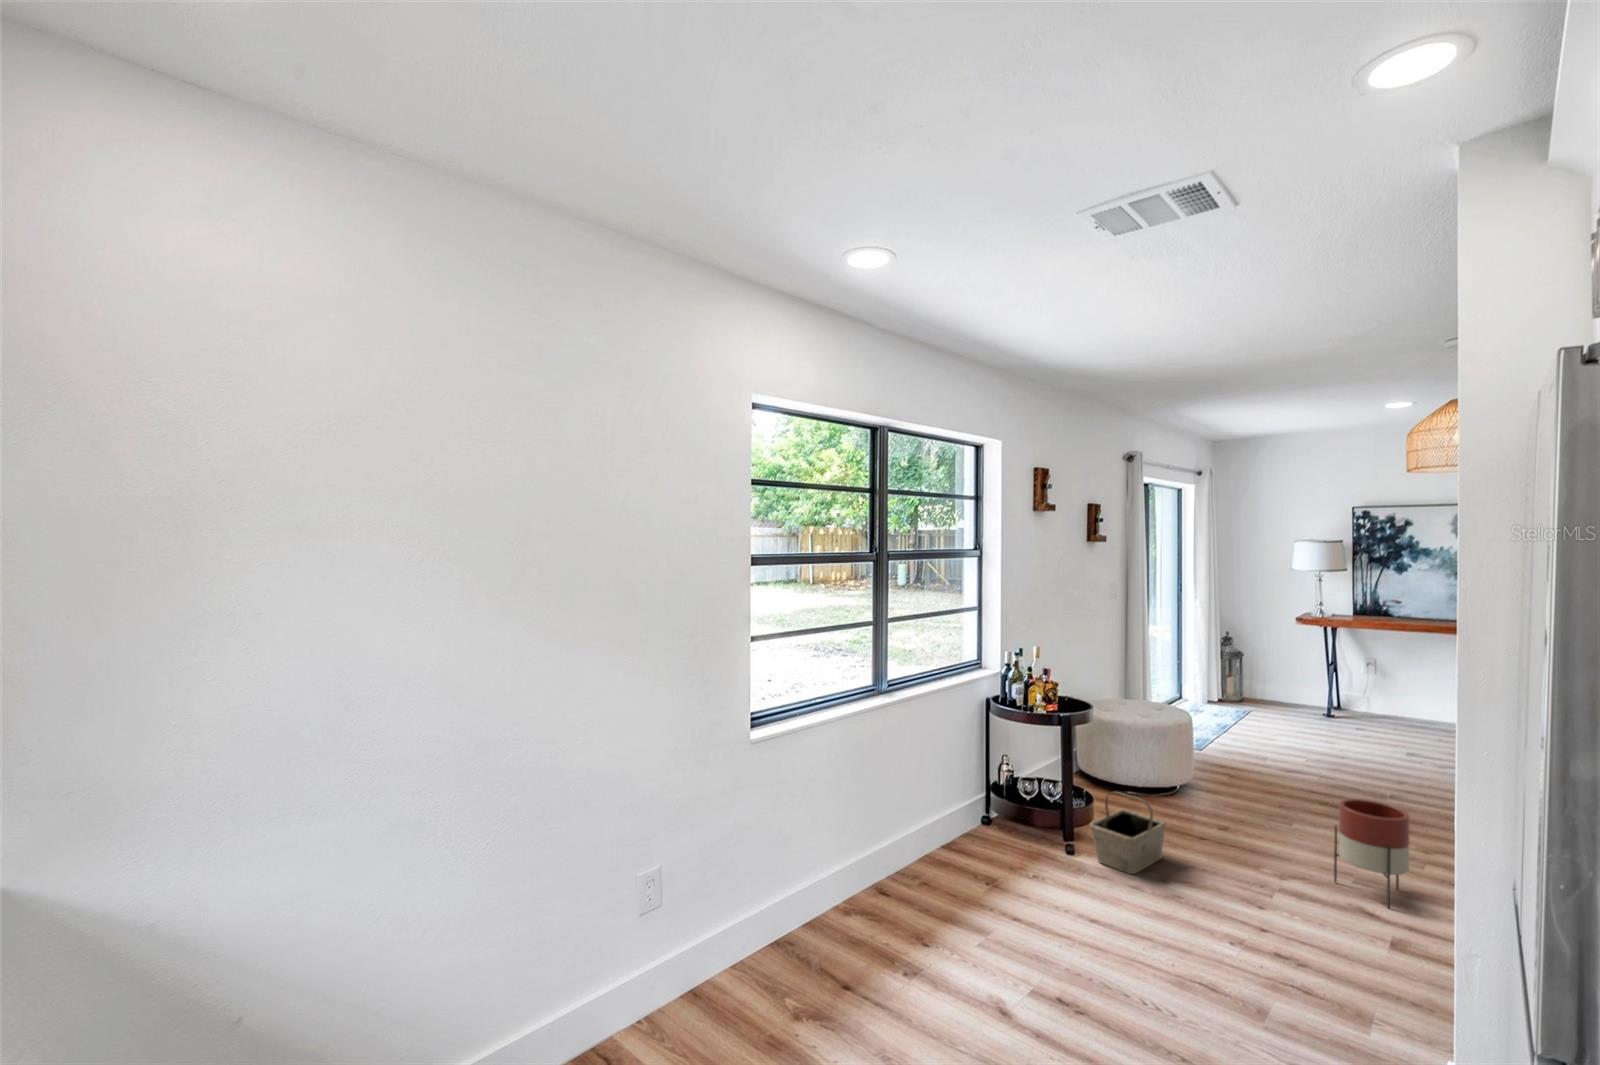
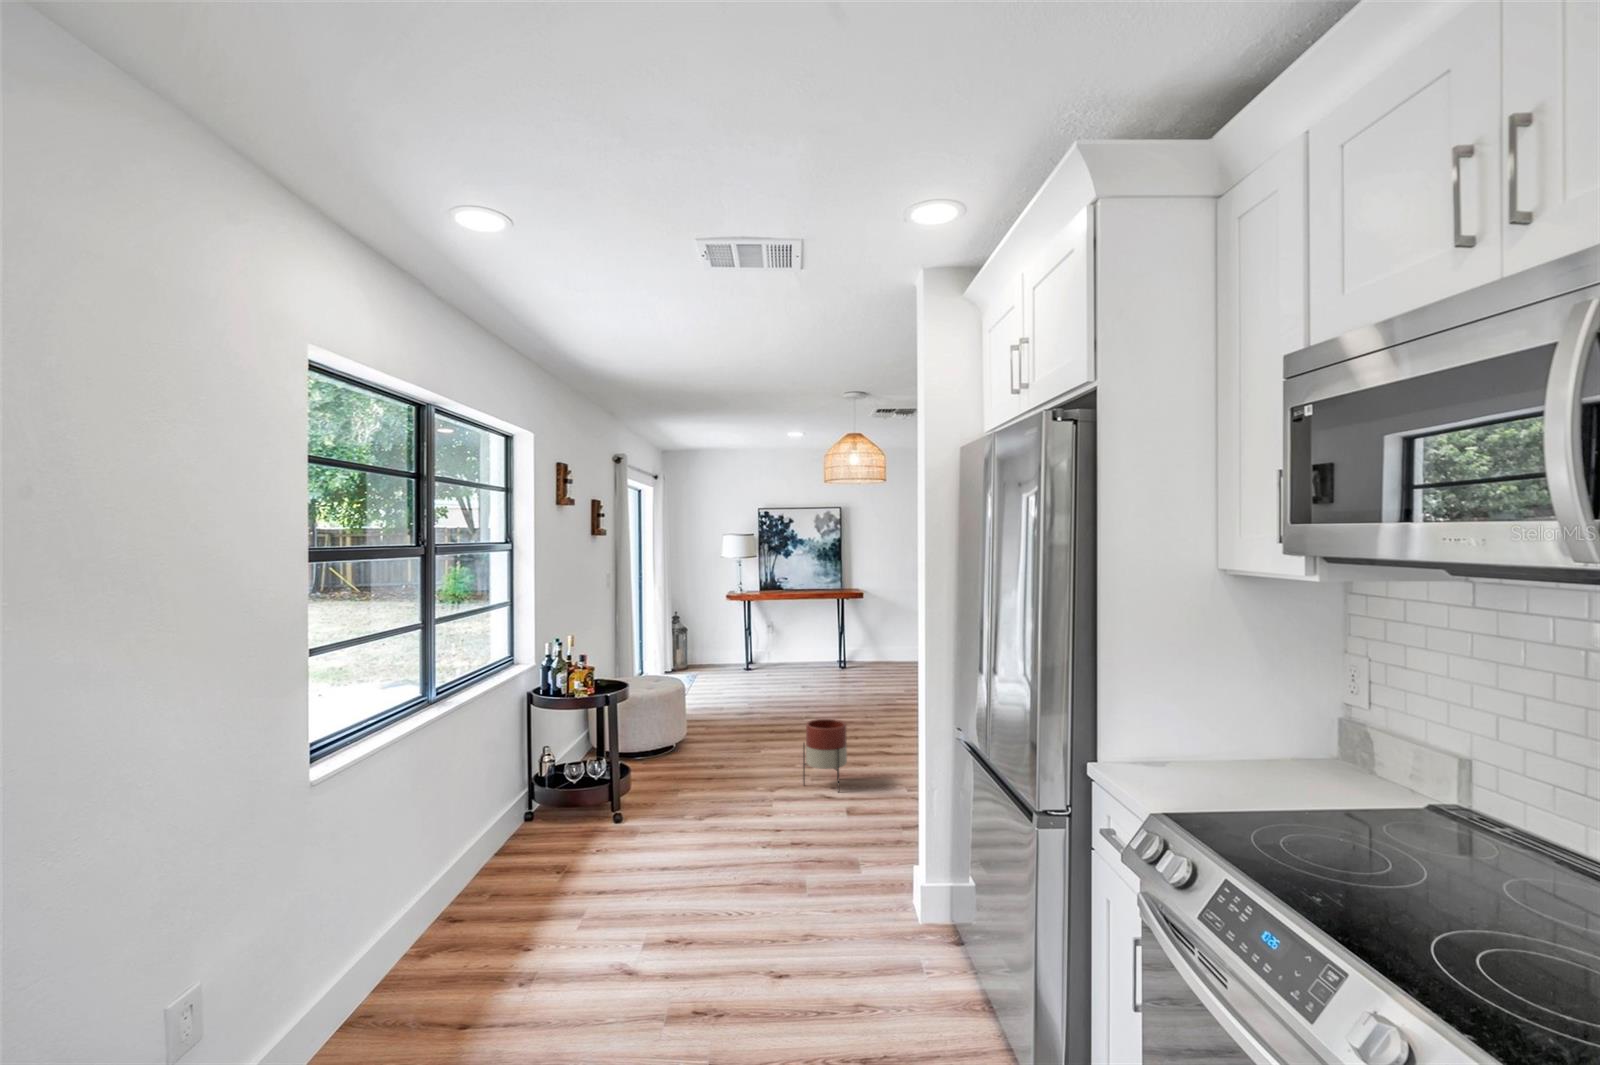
basket: present [1090,792,1166,874] -> none [636,756,692,824]

